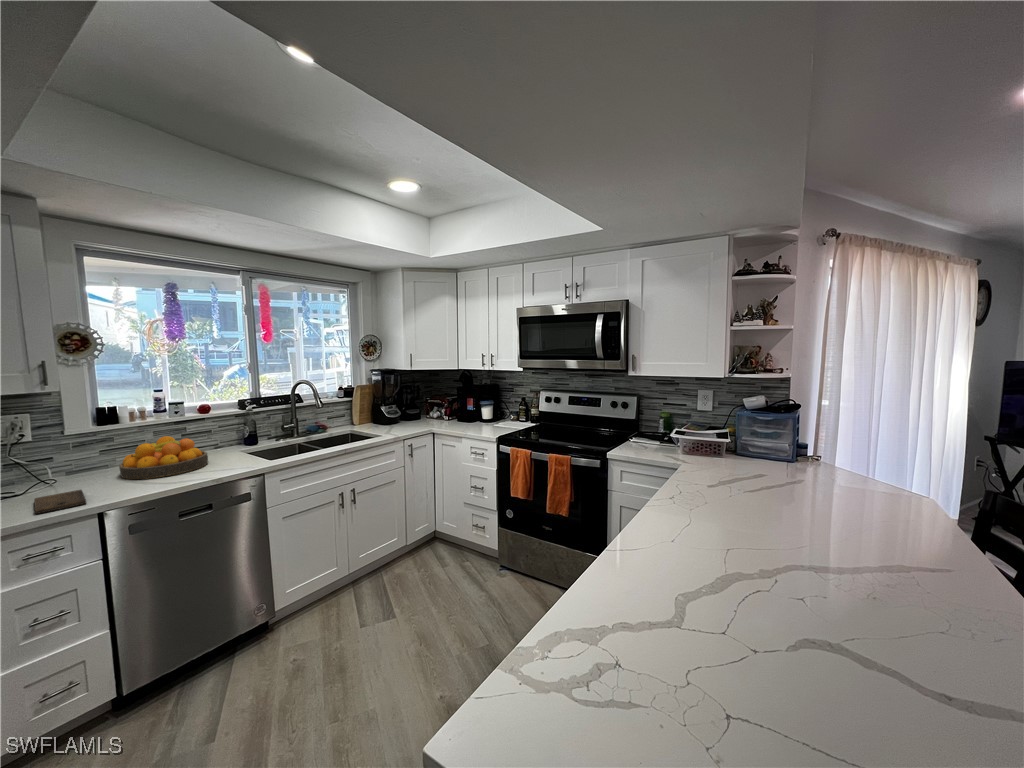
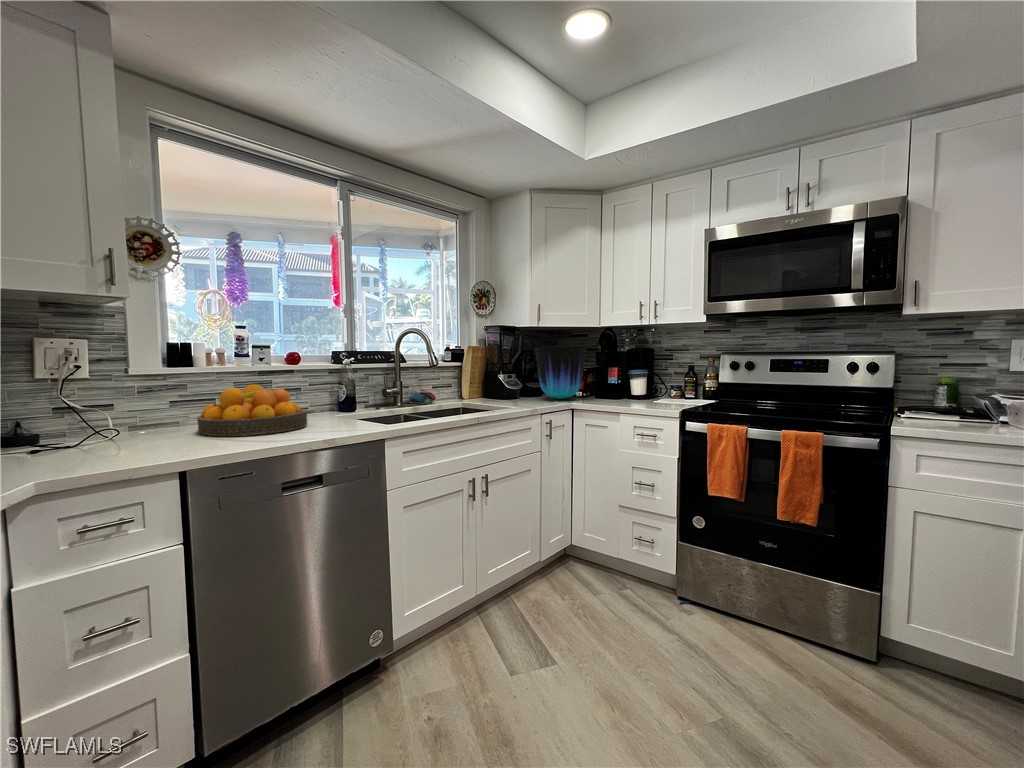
vase: none [407,385,446,424] -> present [535,347,586,399]
cutting board: present [34,490,86,514] -> none [92,442,164,466]

